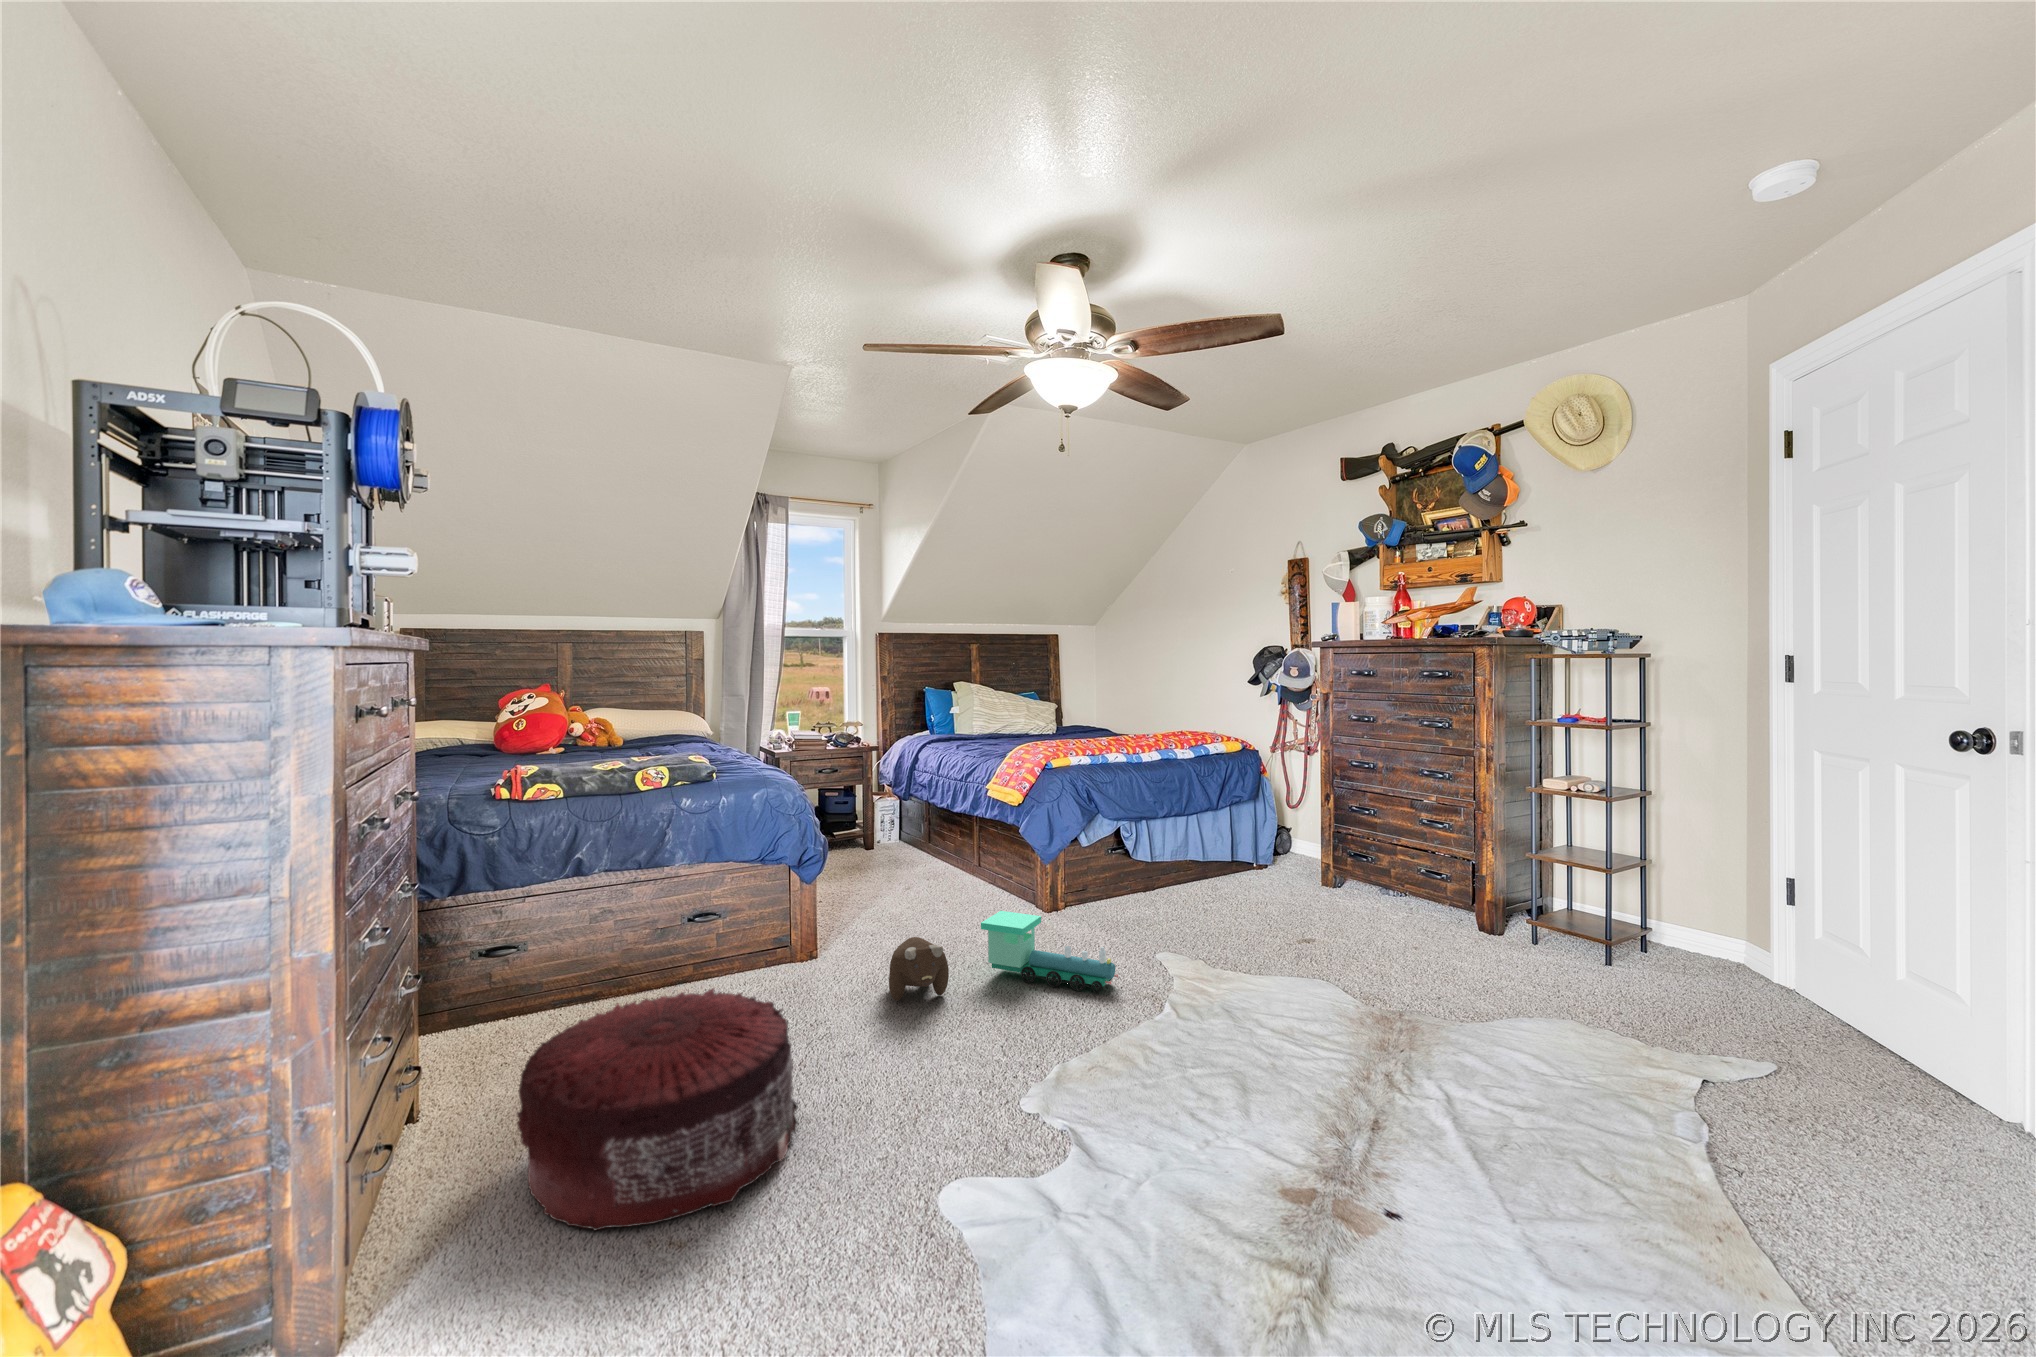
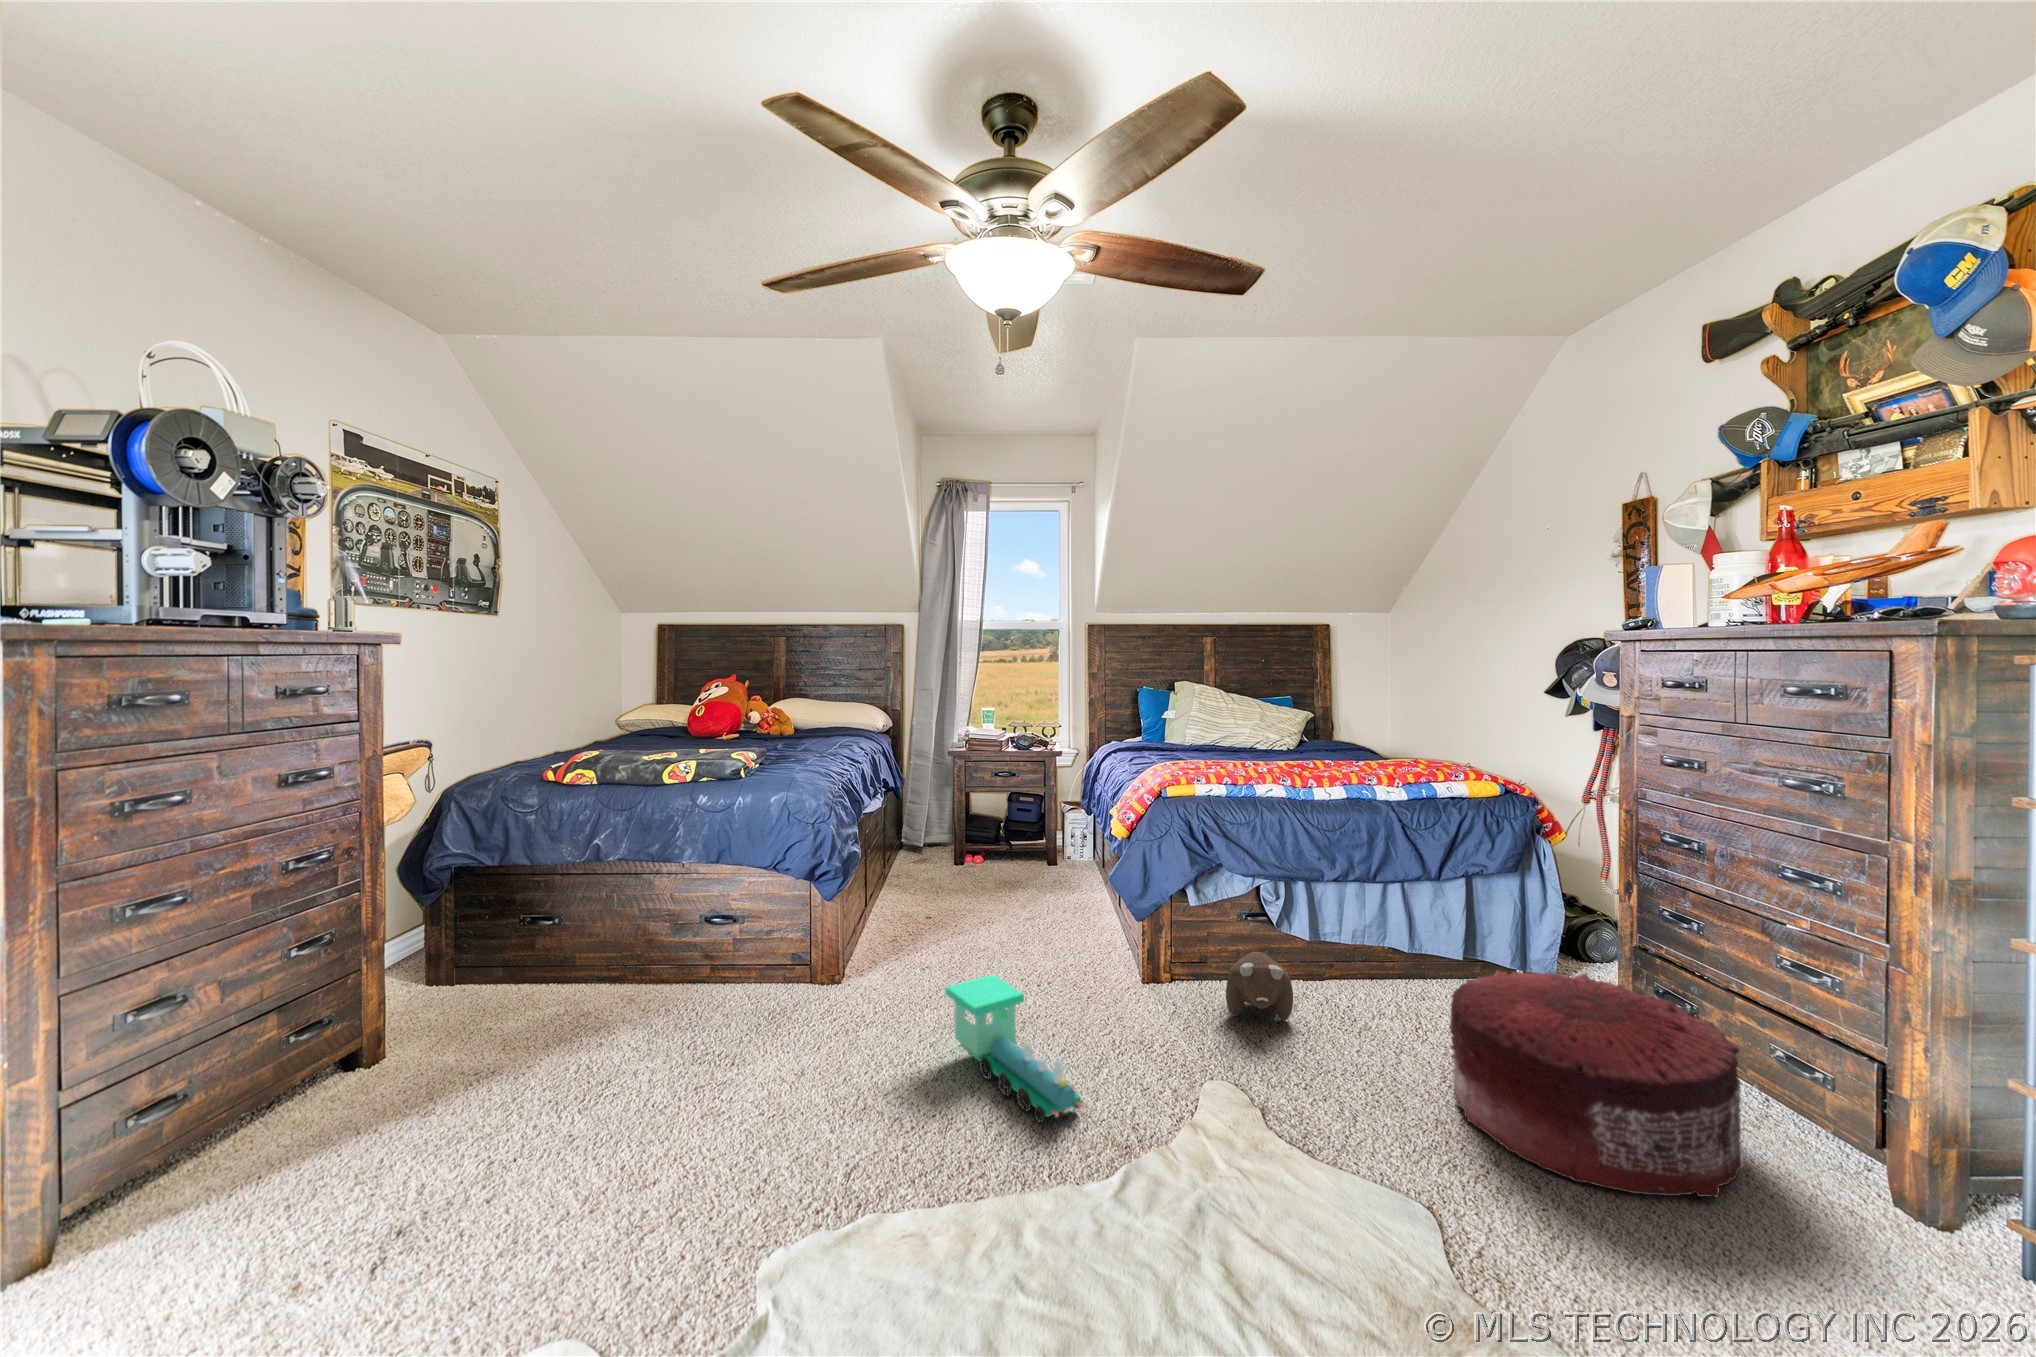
plush toy: present [889,937,949,1001] -> present [1226,952,1293,1020]
pouf: present [517,988,798,1230] -> present [1450,971,1743,1197]

